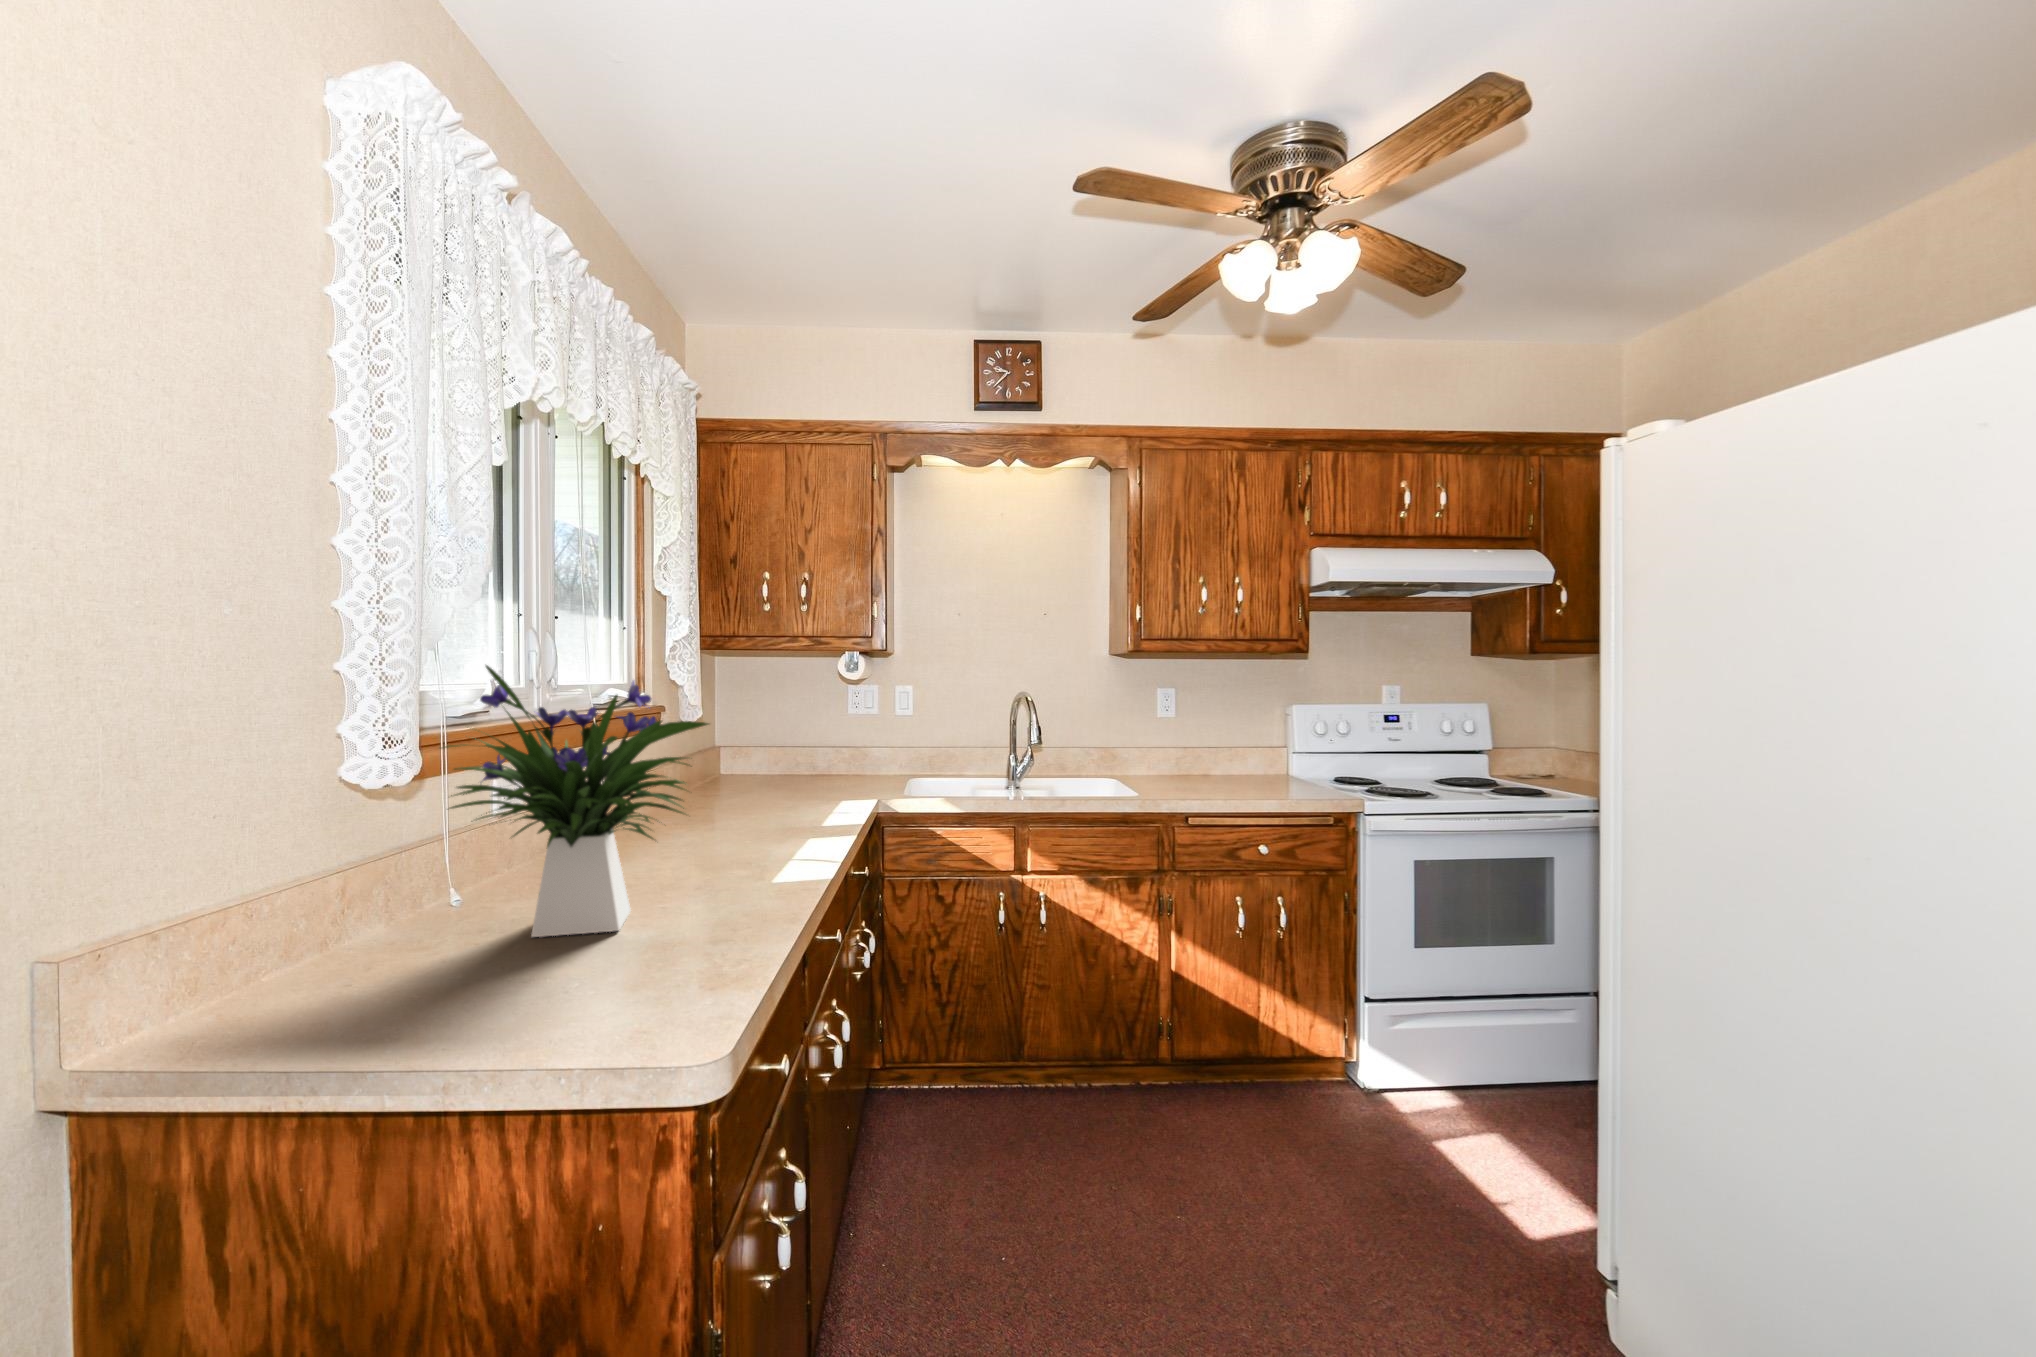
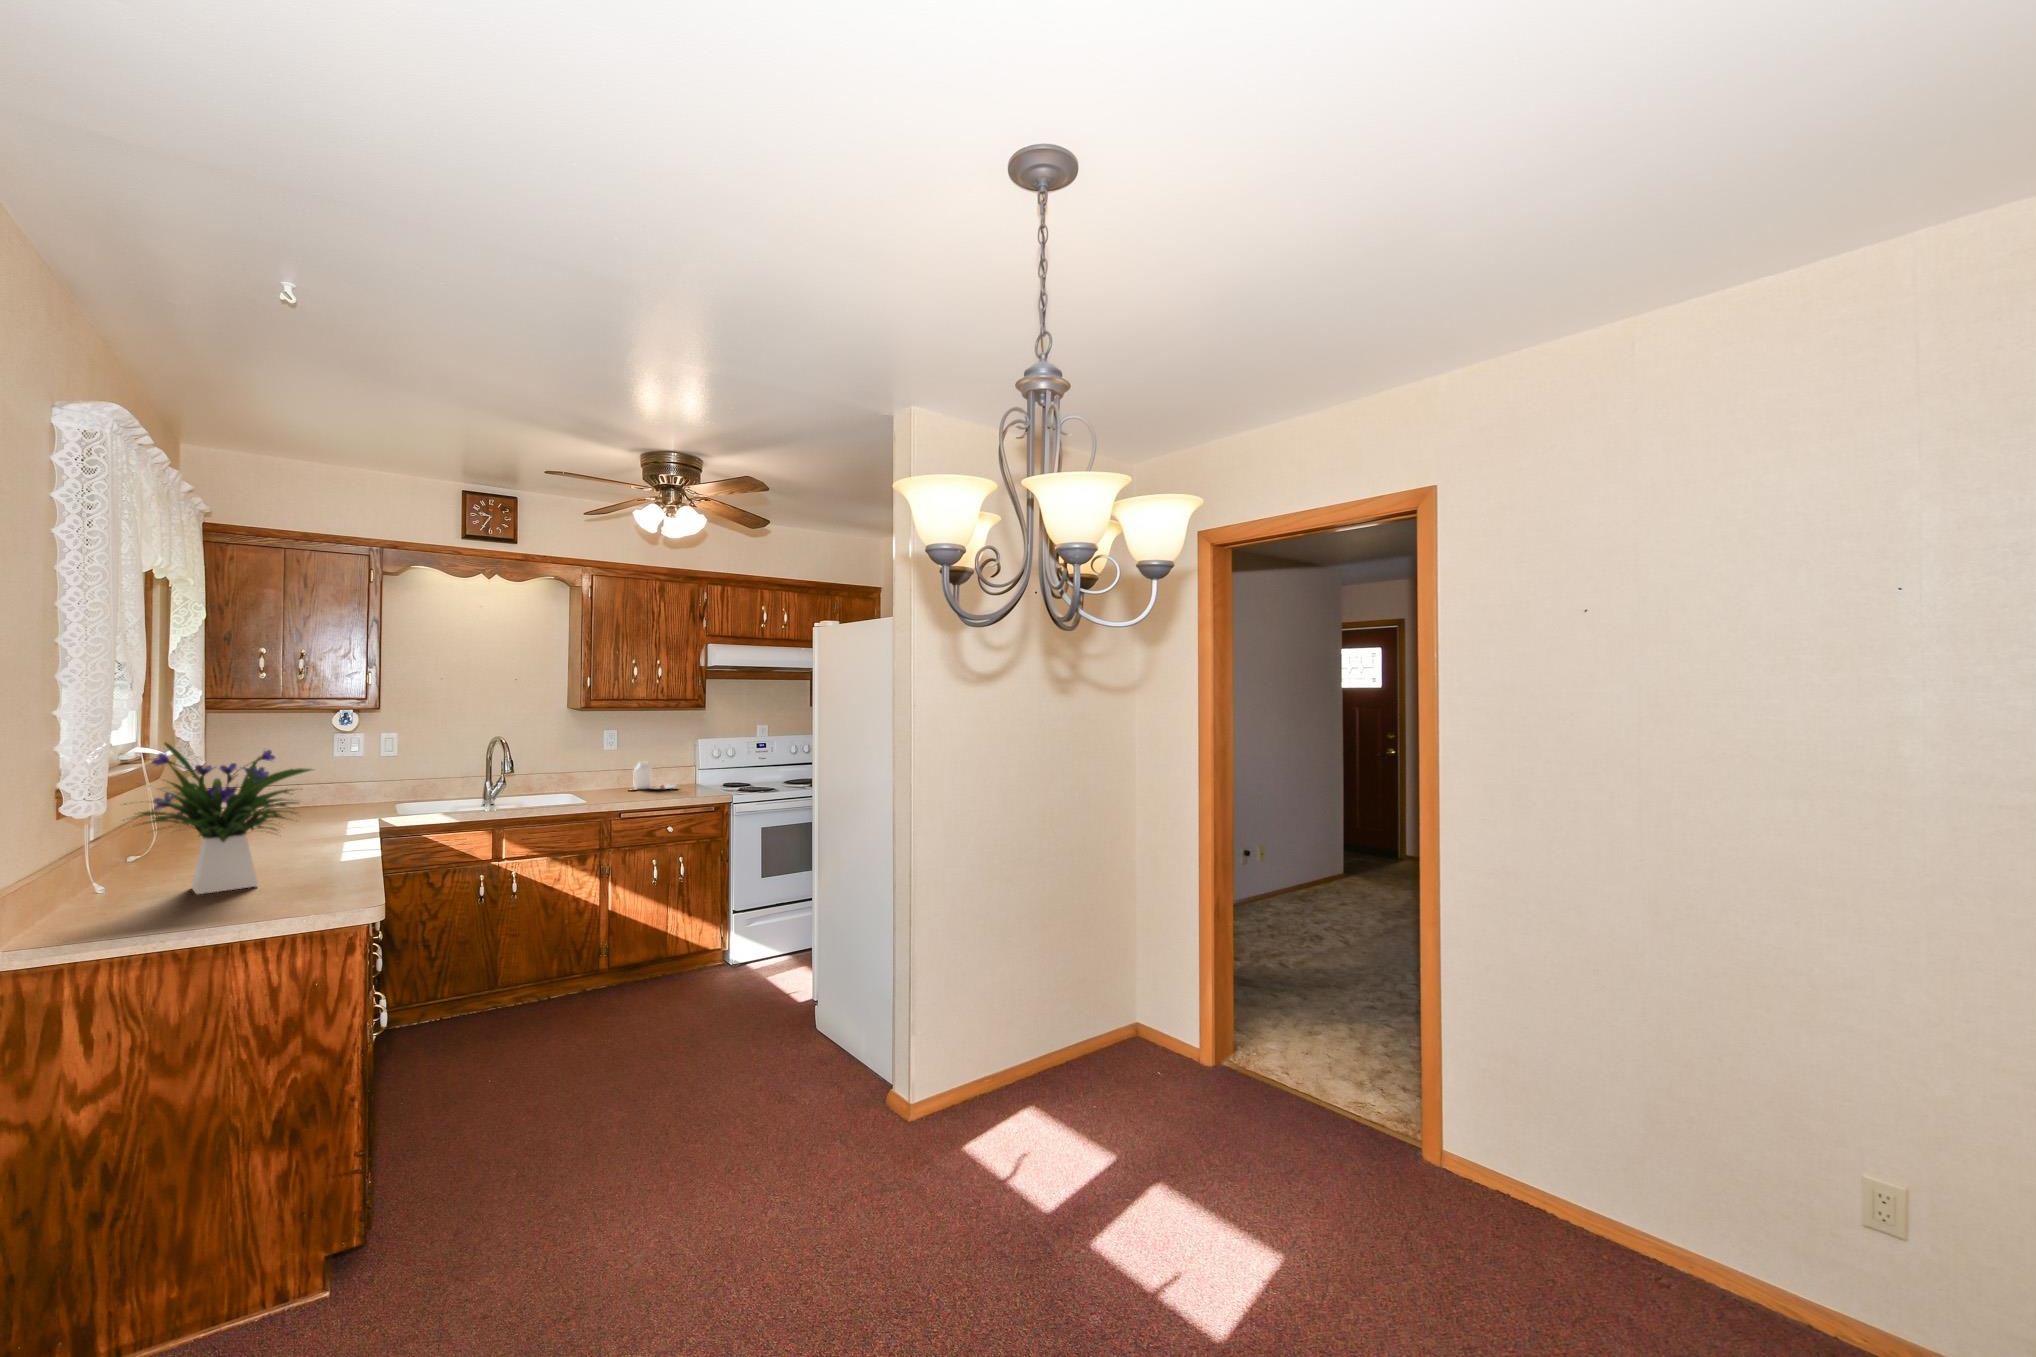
jar: none [1191,735,1263,779] -> present [633,761,673,790]

